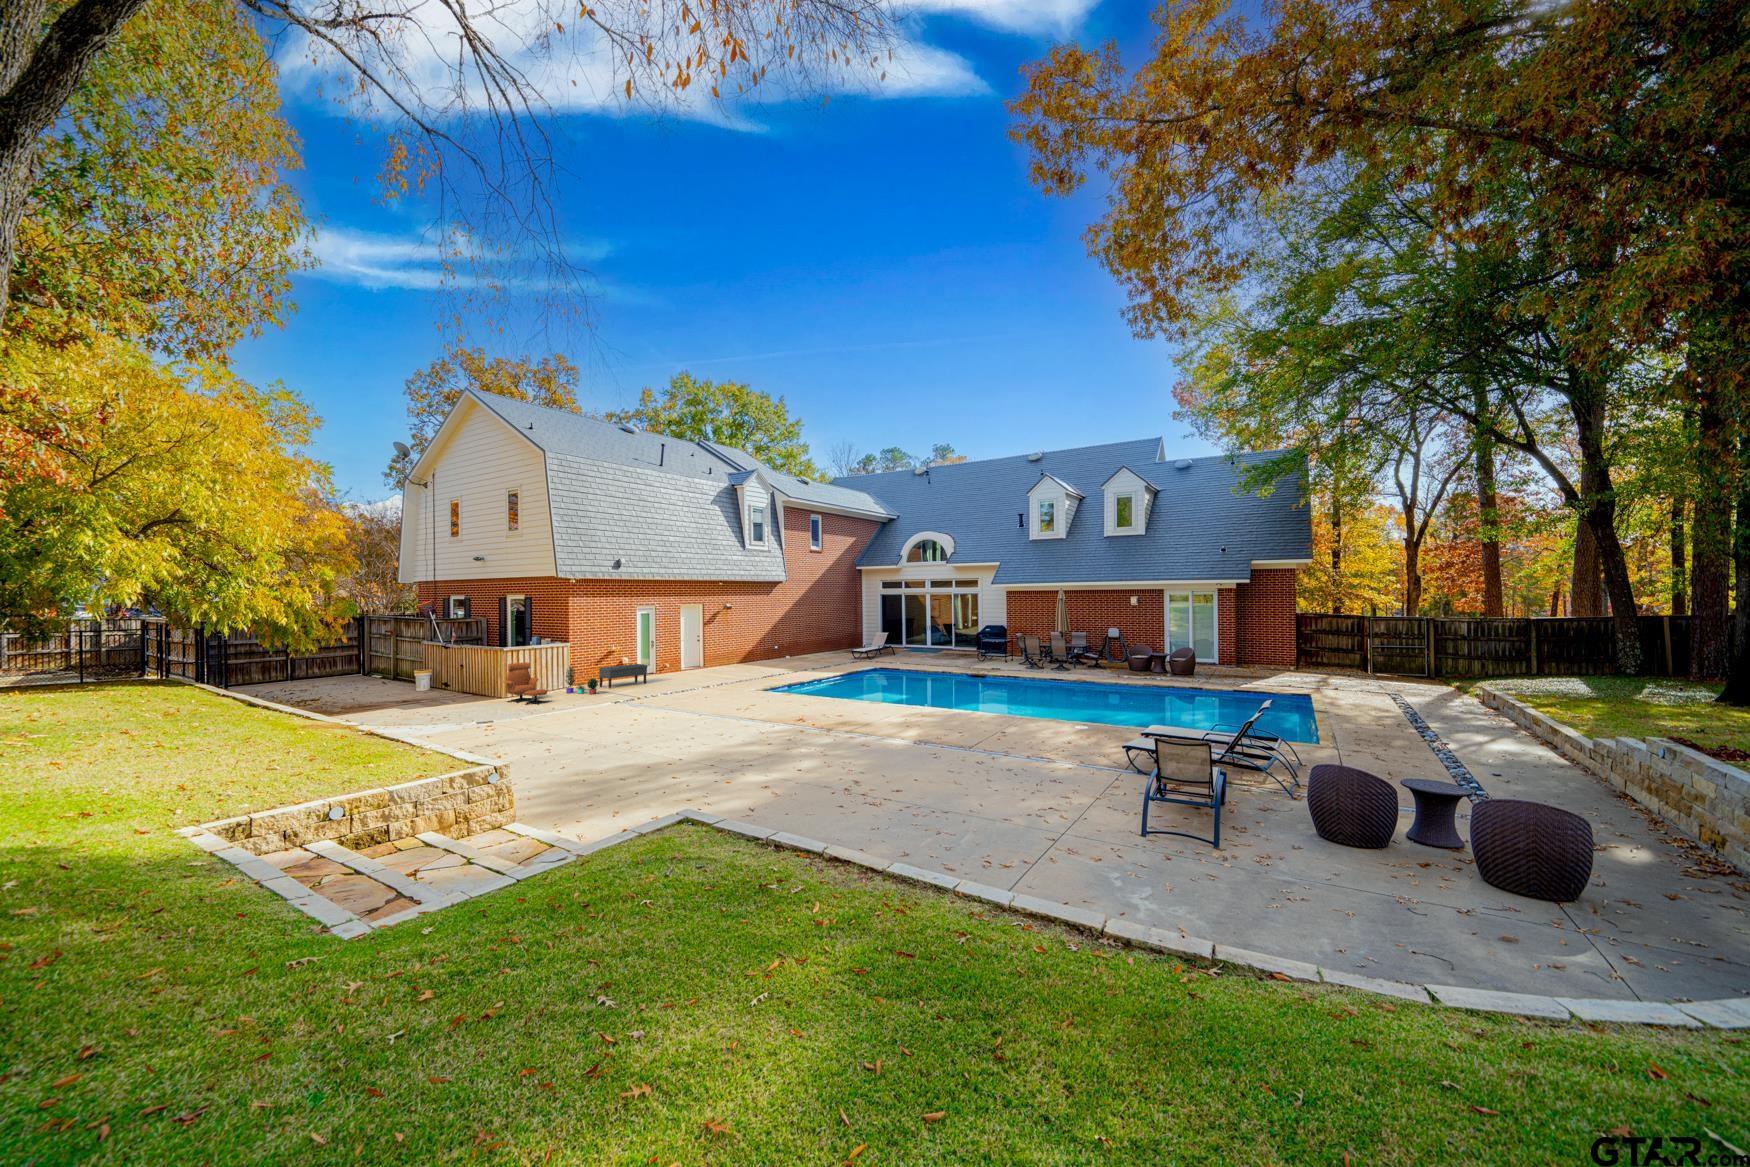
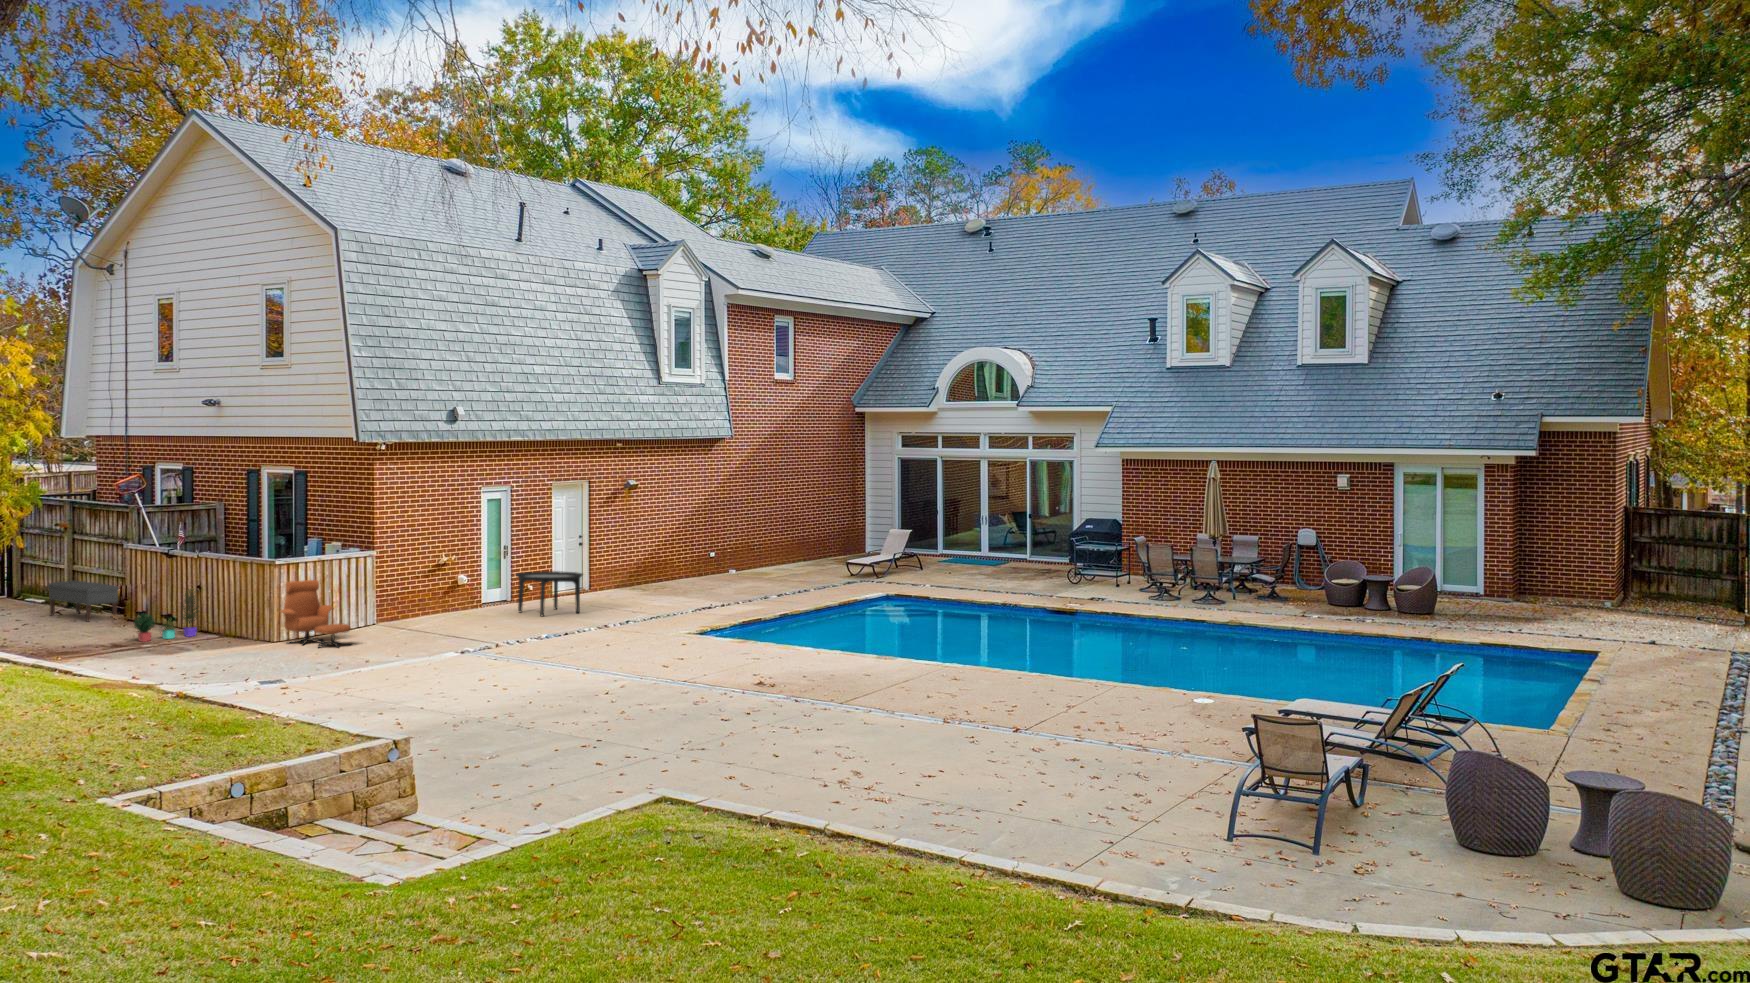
round table: none [657,656,698,683] -> present [516,571,583,616]
bench: present [599,664,647,688] -> present [48,581,119,622]
potted plant: present [565,666,598,694] -> present [134,589,199,642]

